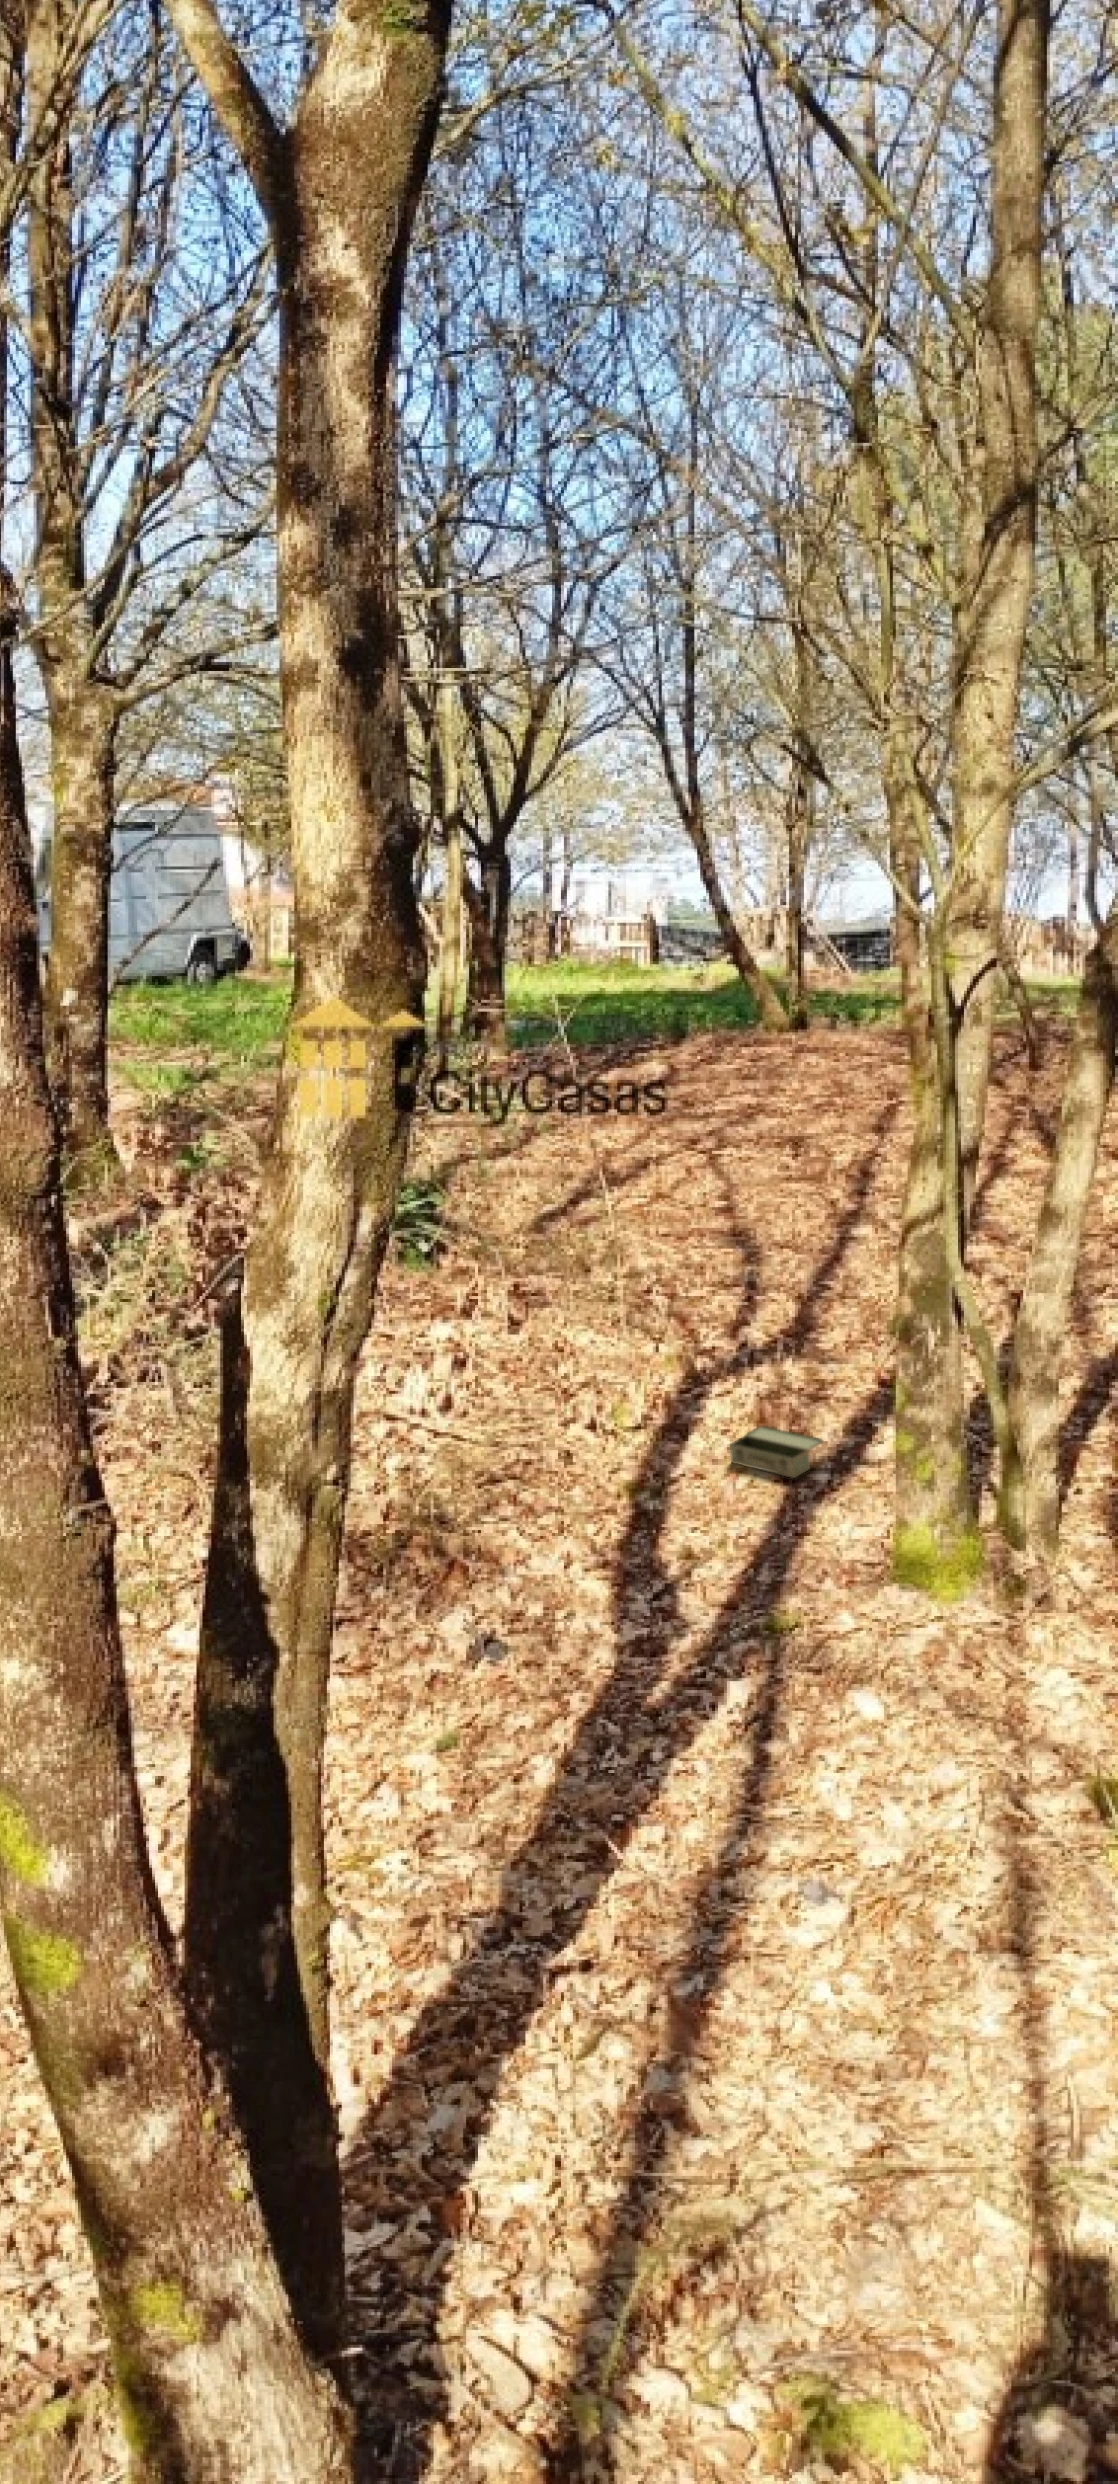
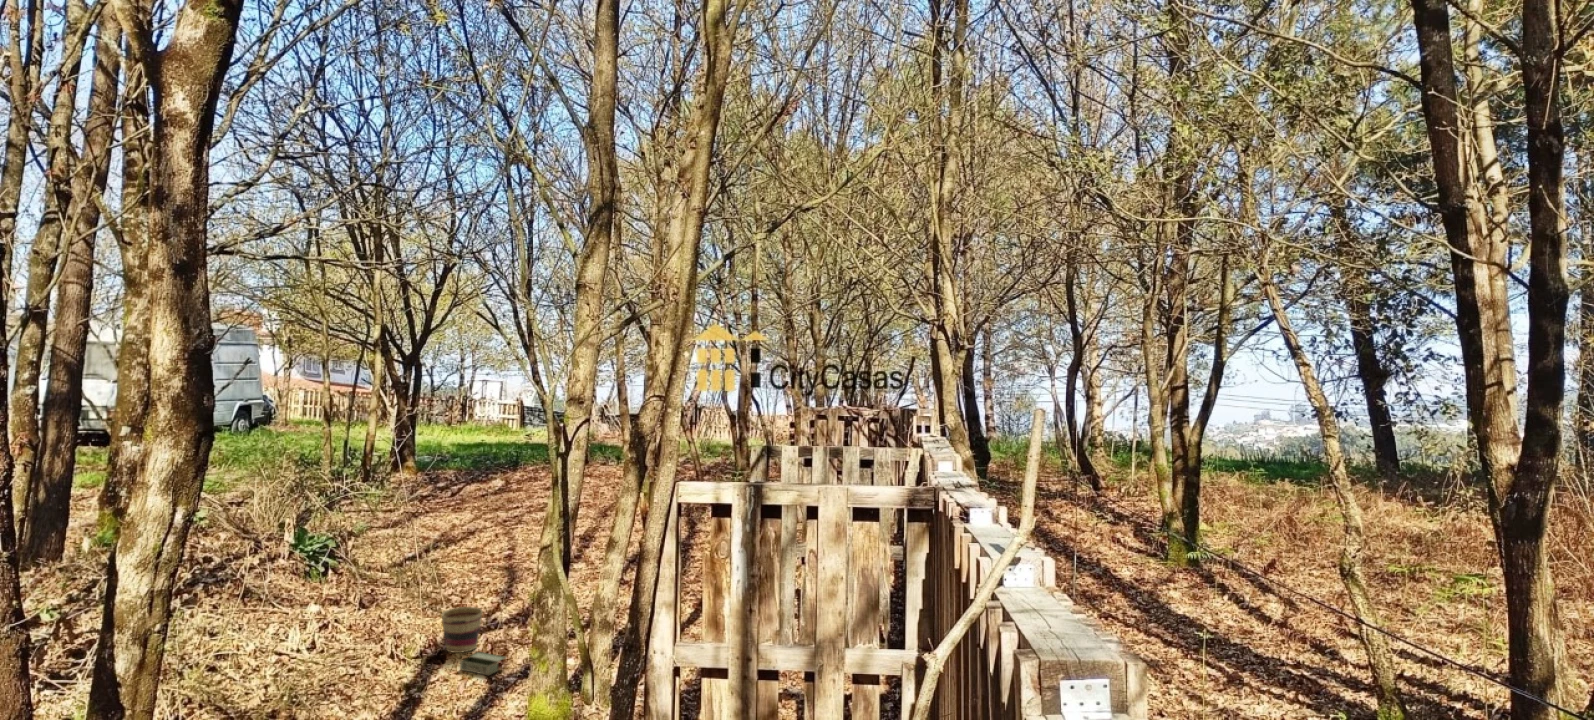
basket: none [673,1330,754,1424] -> present [441,607,483,653]

